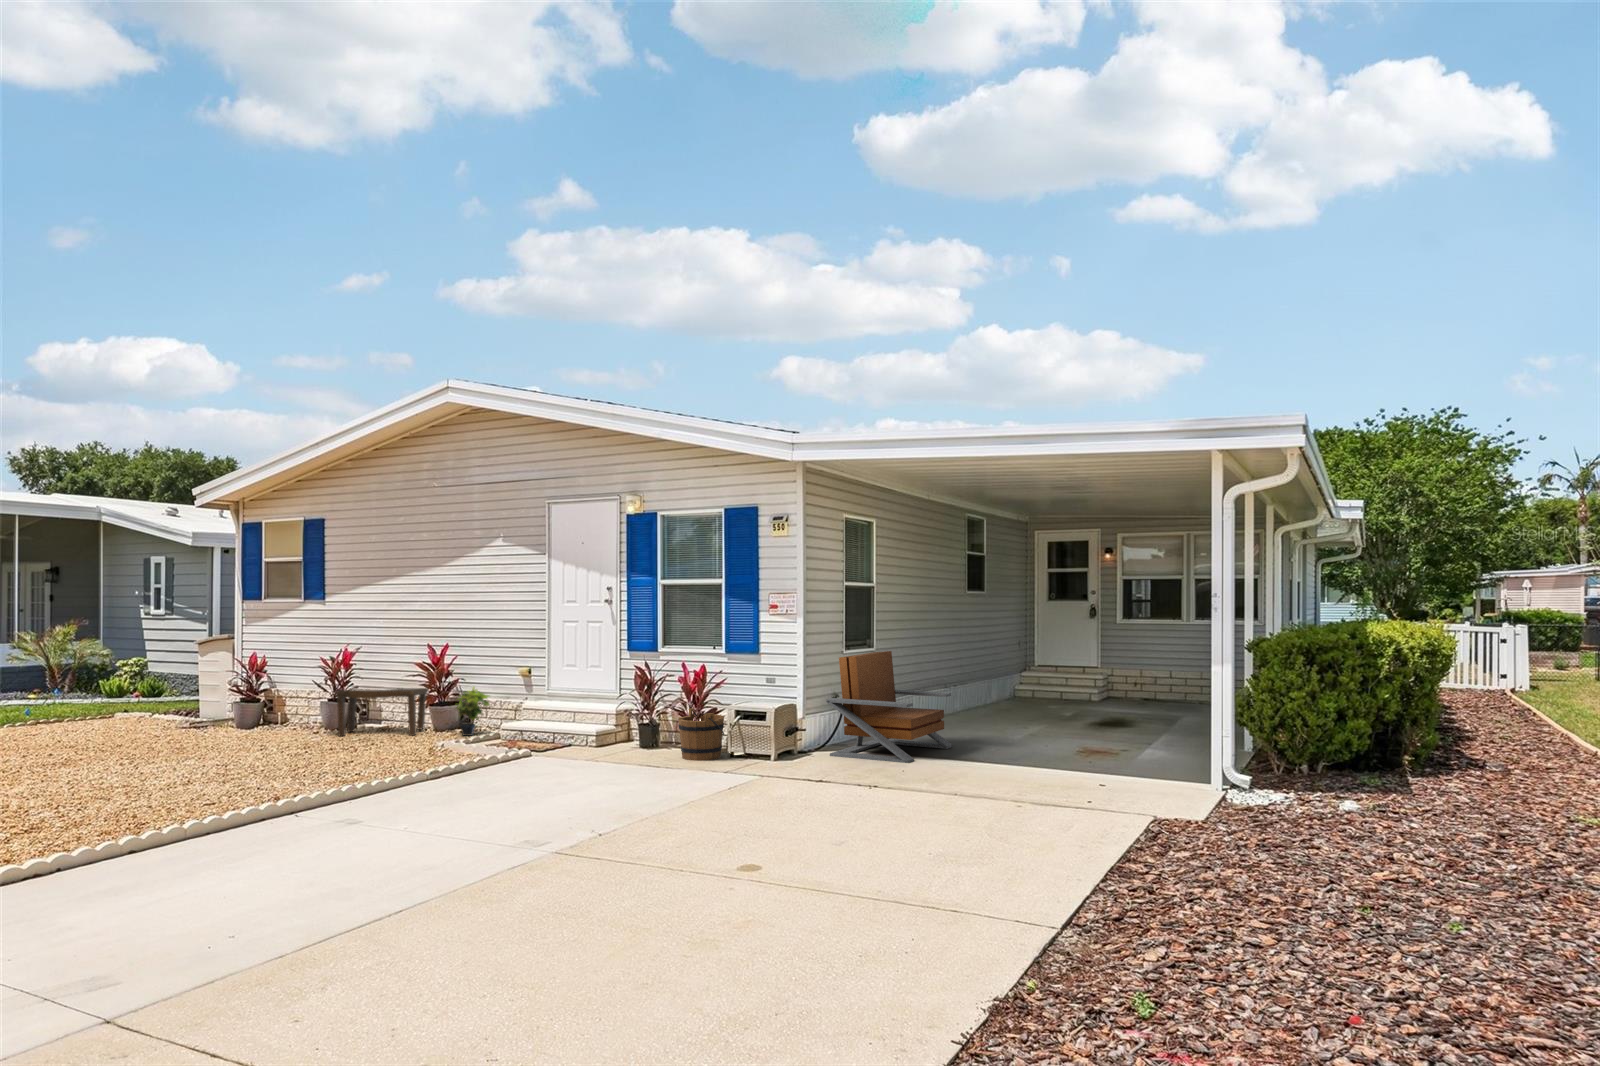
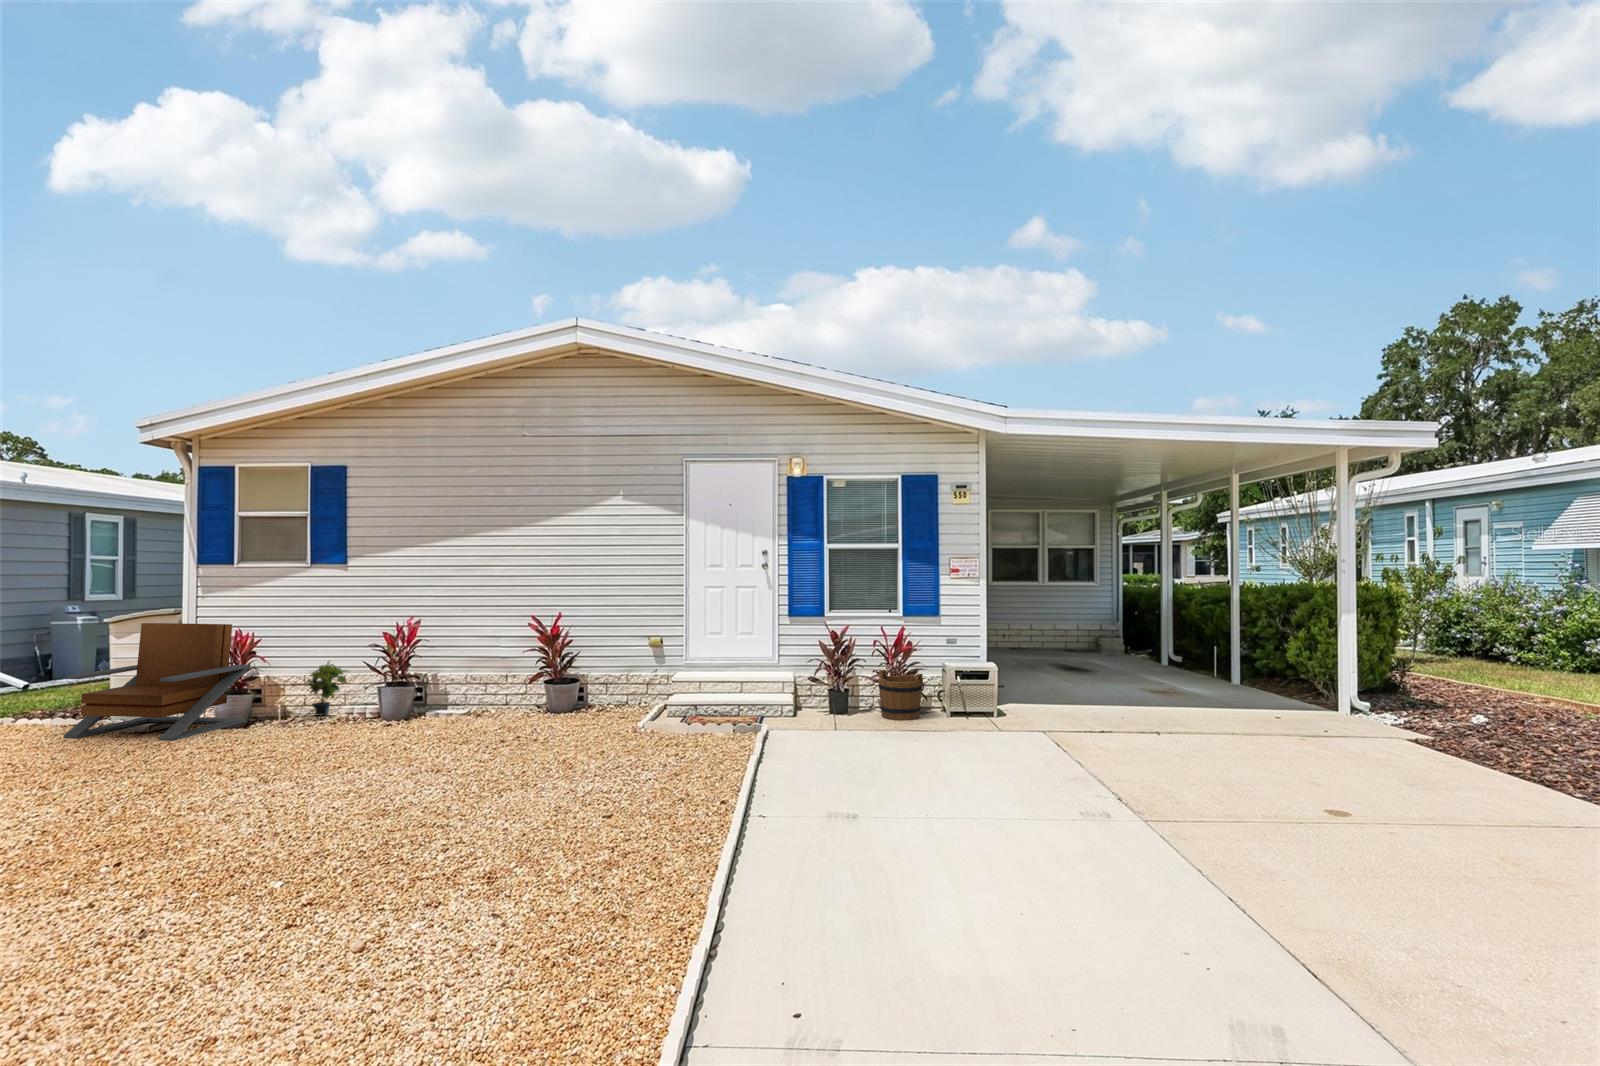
lounge chair: present [826,651,952,763] -> present [64,623,250,741]
potted plant: present [456,687,490,736] -> present [307,660,348,715]
bench: present [336,688,428,736] -> none [426,663,526,725]

